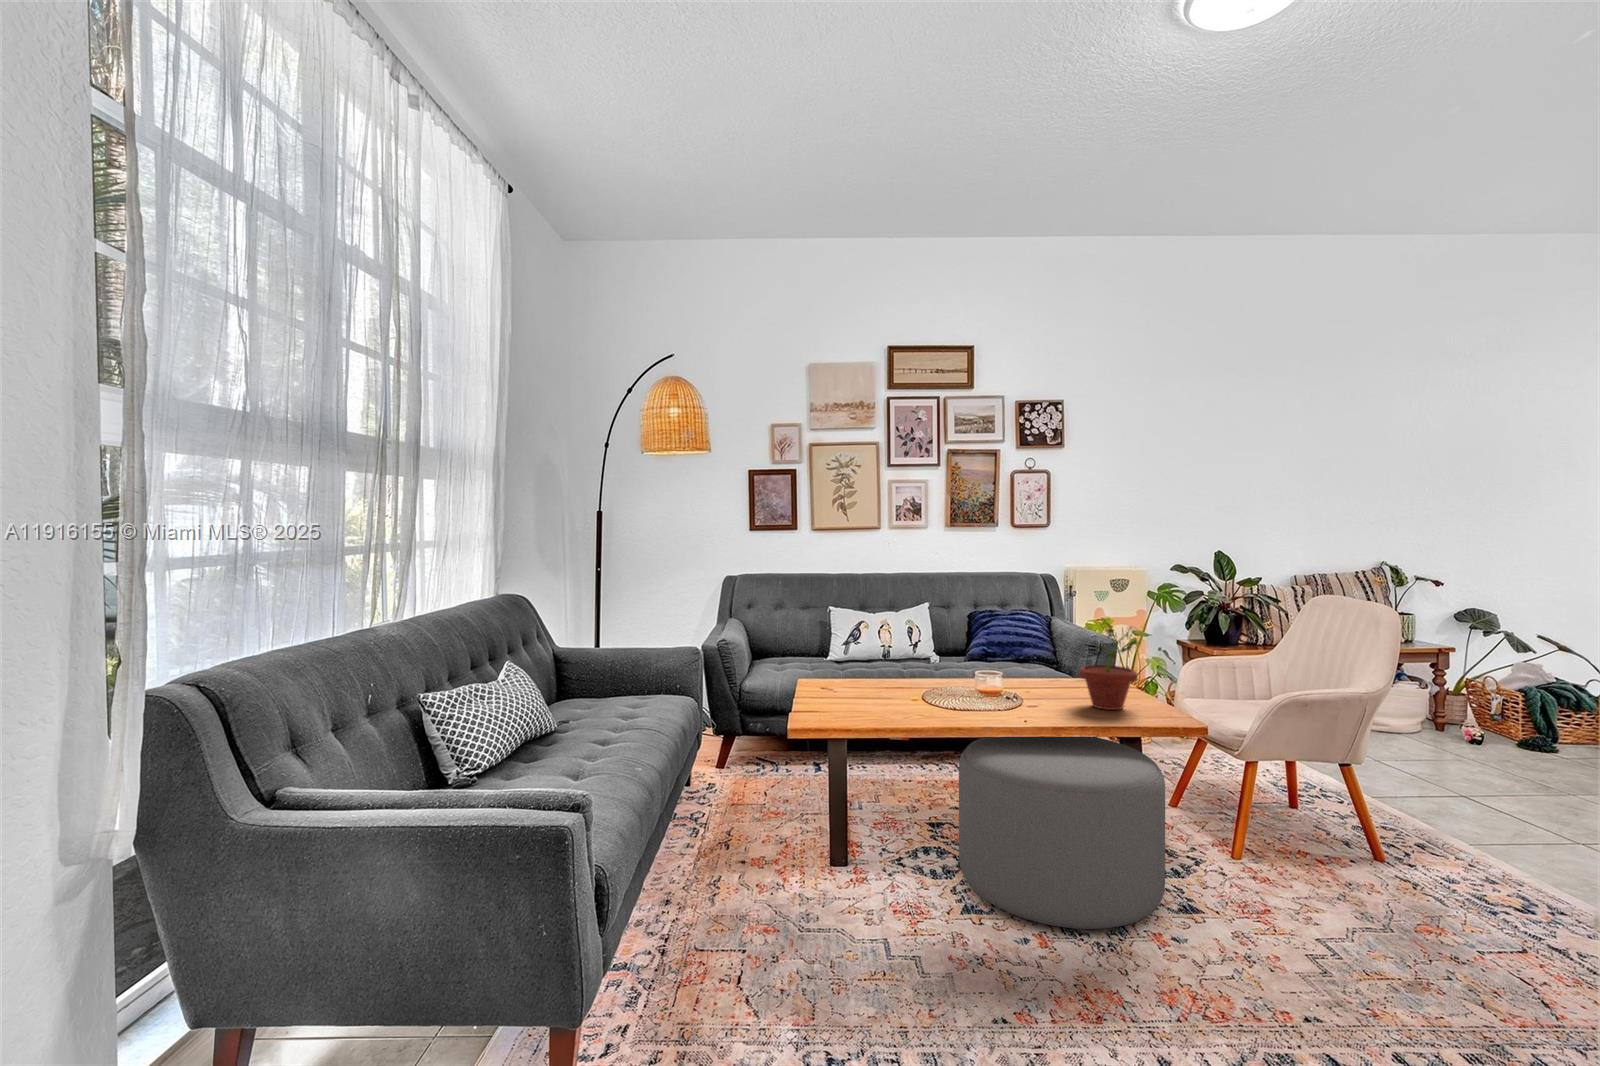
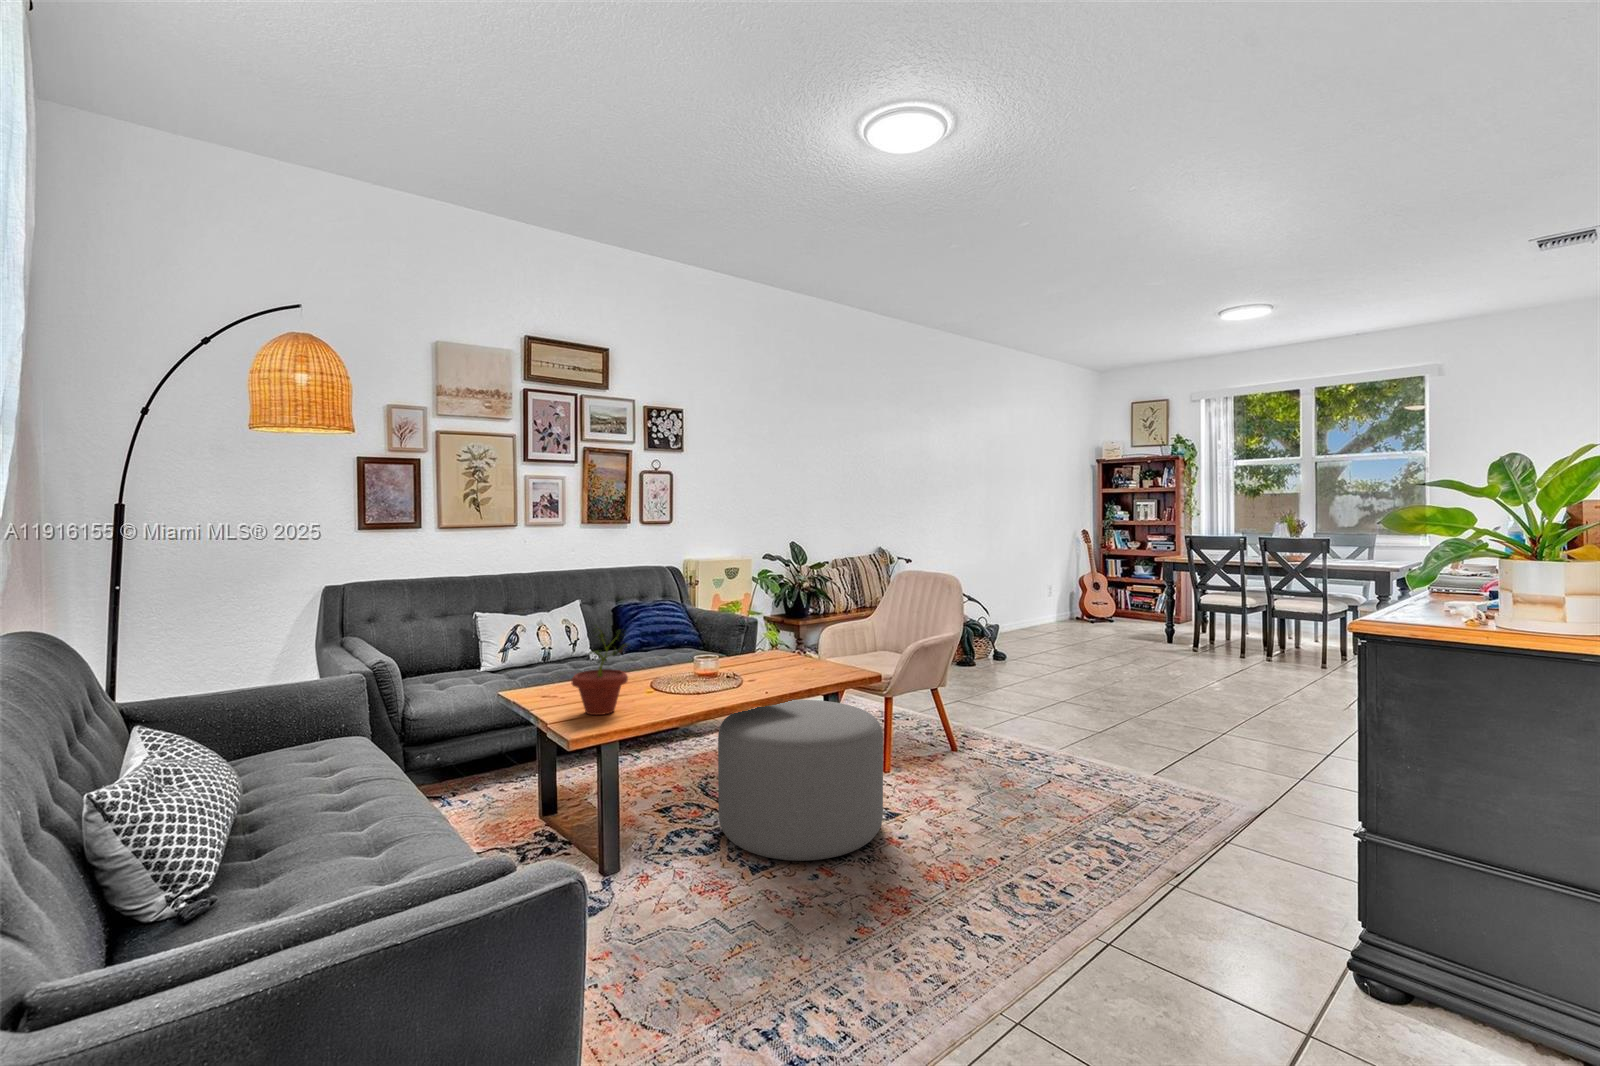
potted plant: present [1079,620,1138,710] -> present [572,625,628,715]

